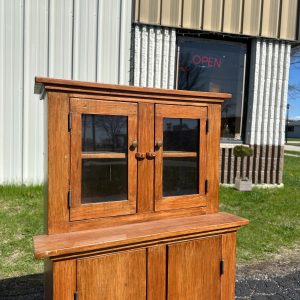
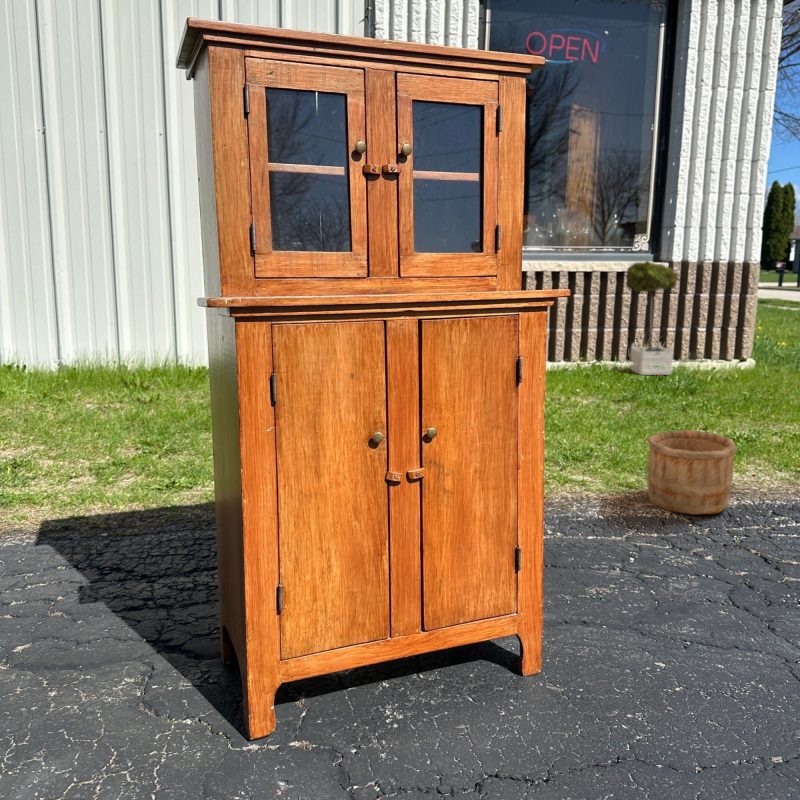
wooden bucket: none [250,218,284,252] -> present [647,430,737,514]

